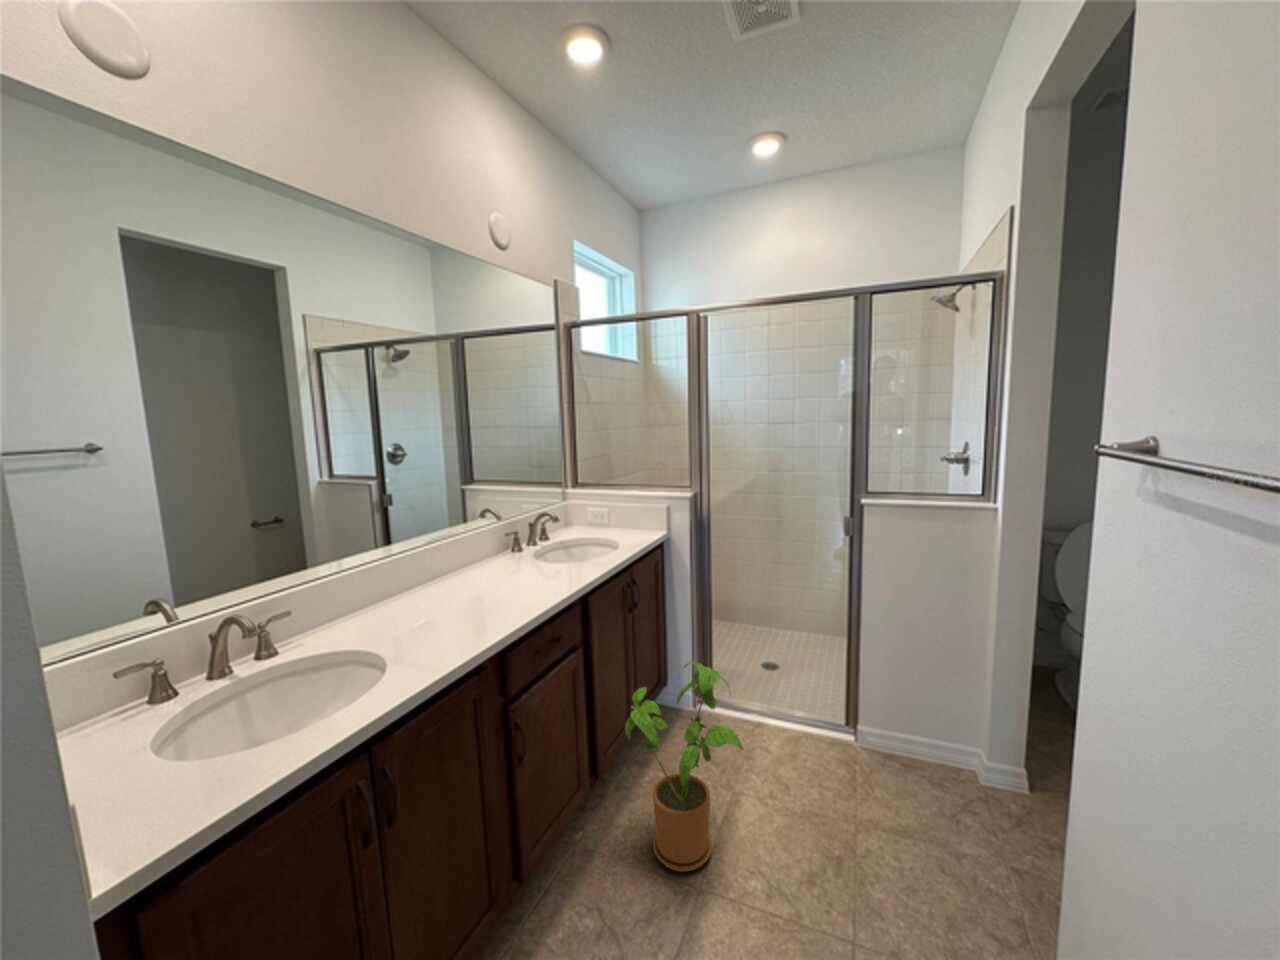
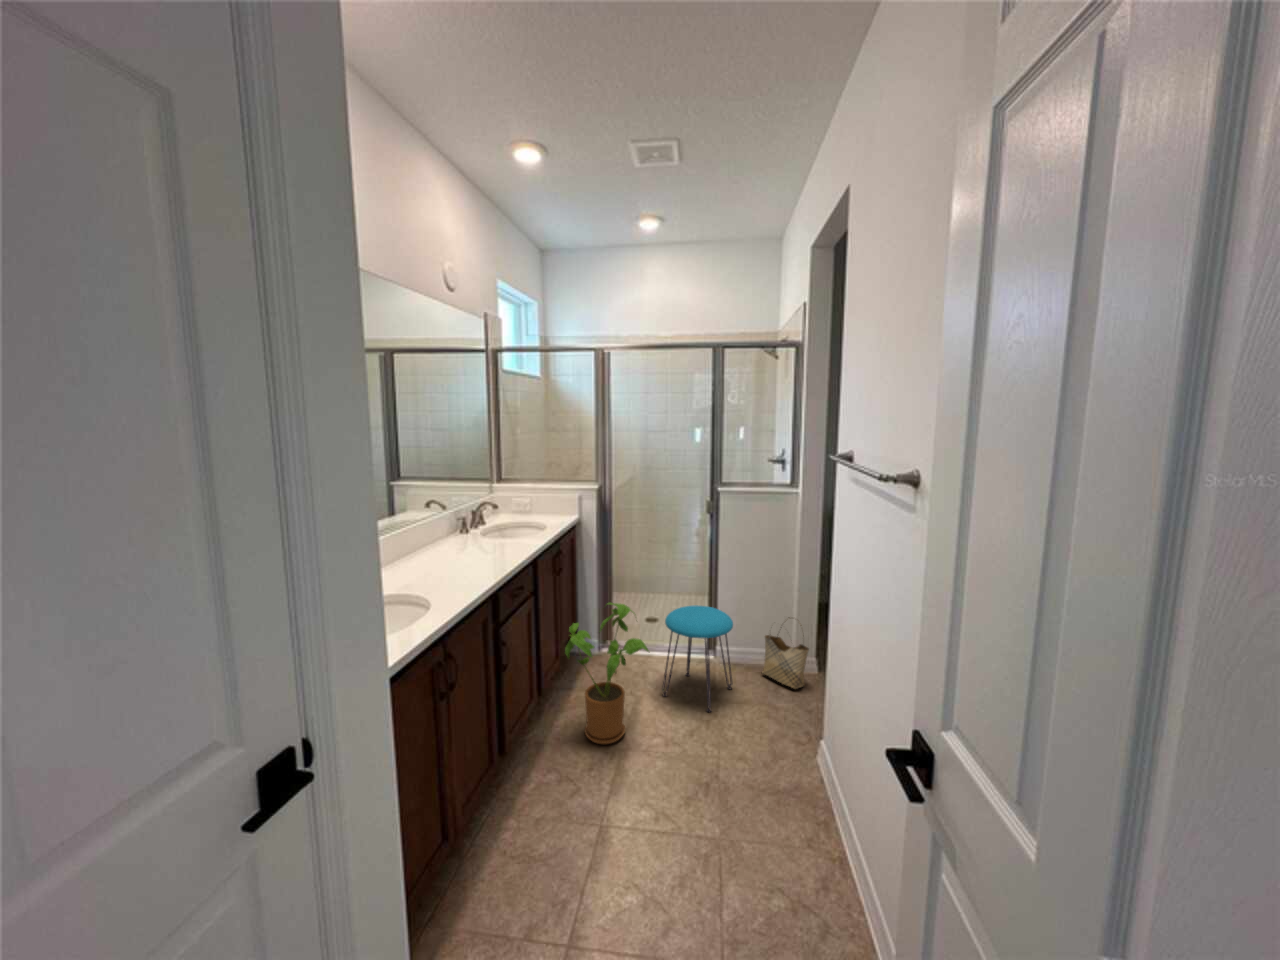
stool: none [773,667,883,838] -> present [662,605,733,712]
woven basket: none [930,698,1013,815] -> present [762,617,809,689]

